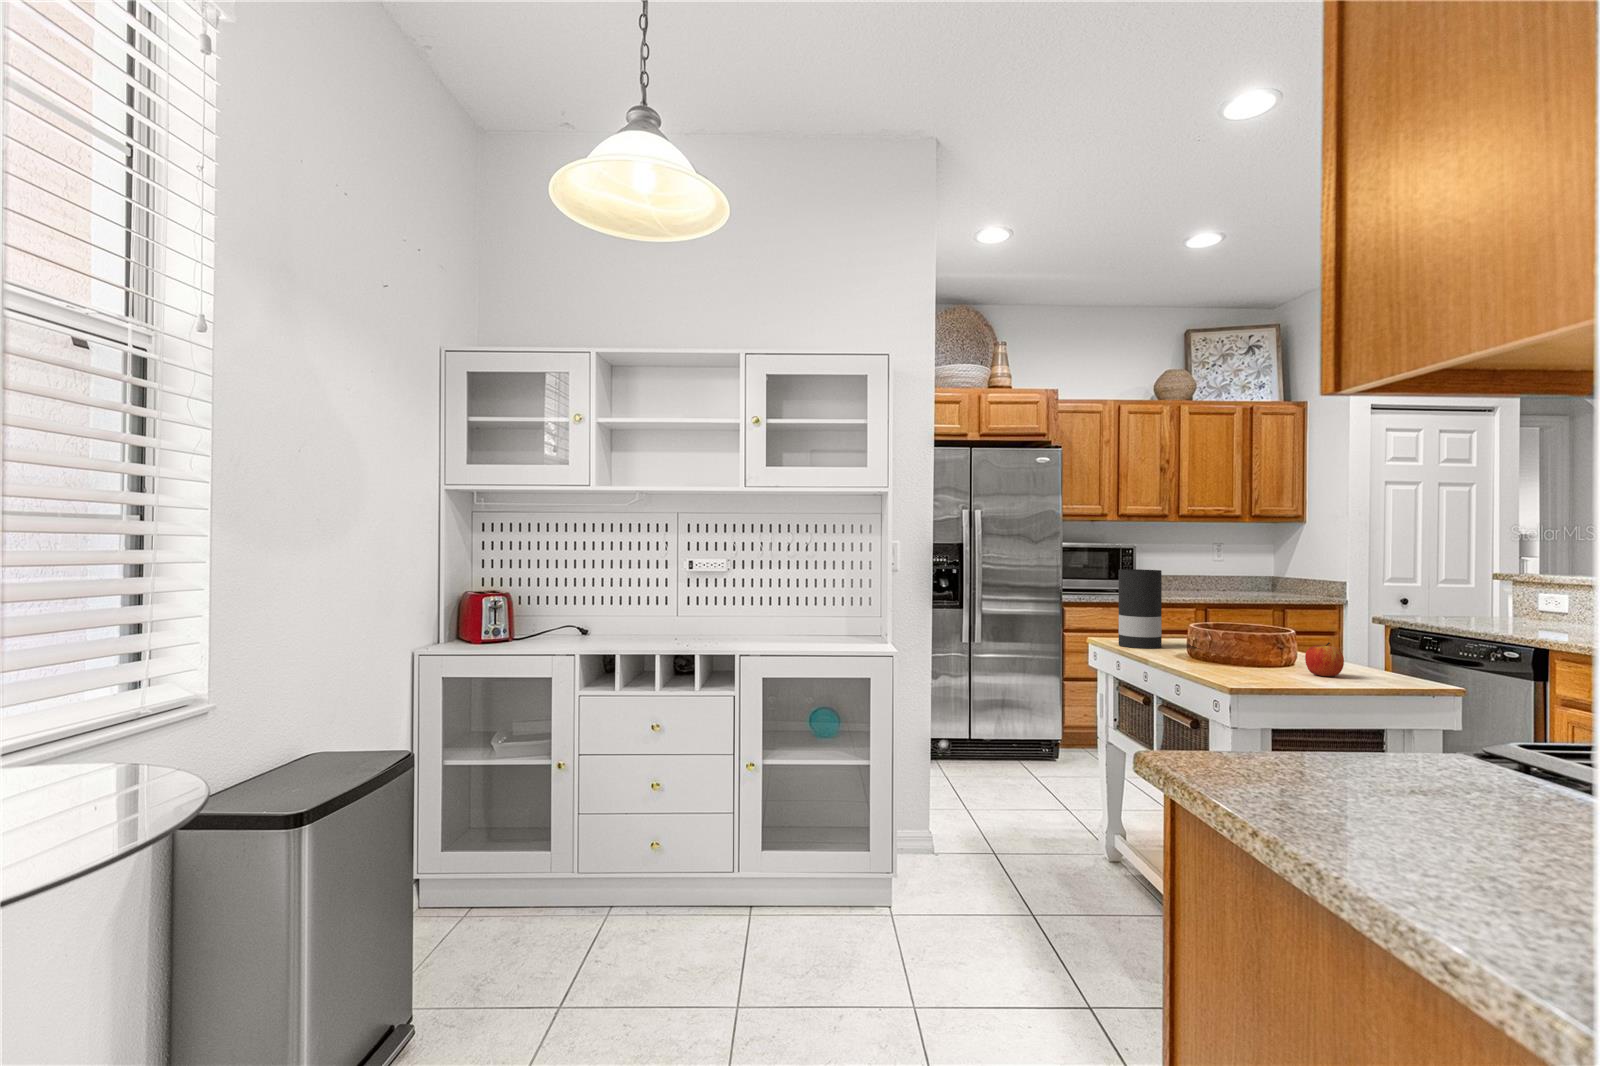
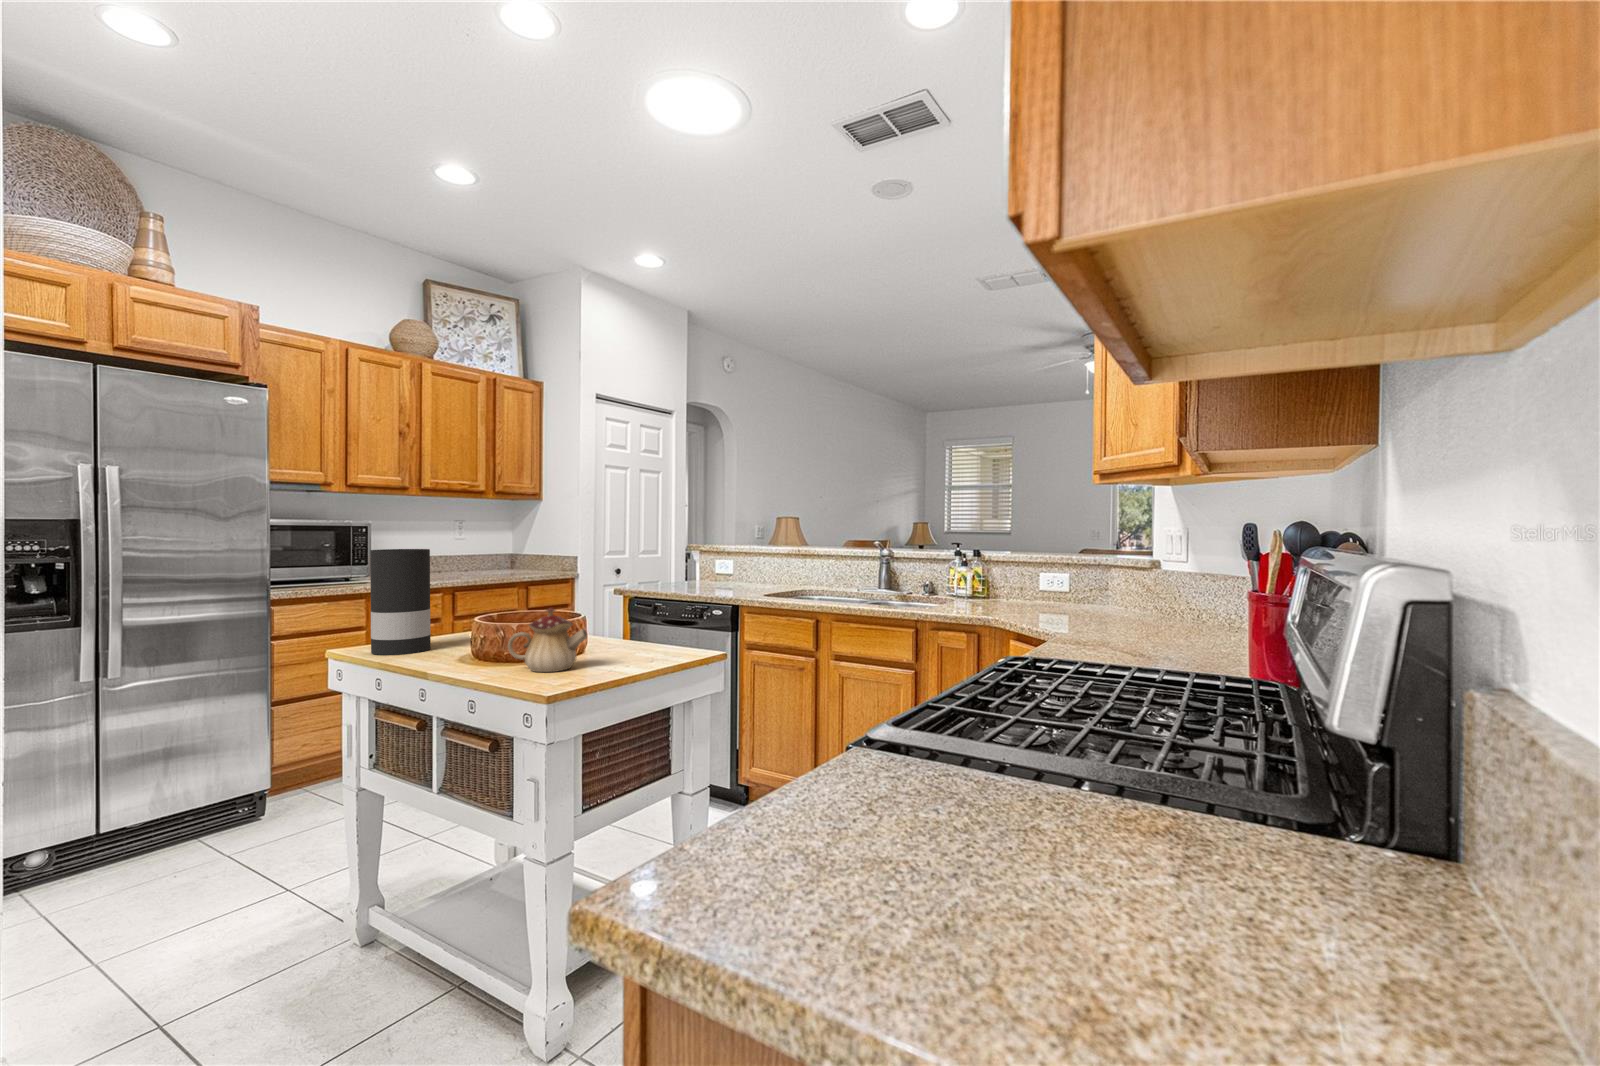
teapot: none [1209,622,1277,674] -> present [508,608,587,672]
apple: present [1305,643,1344,676] -> none [611,621,647,659]

